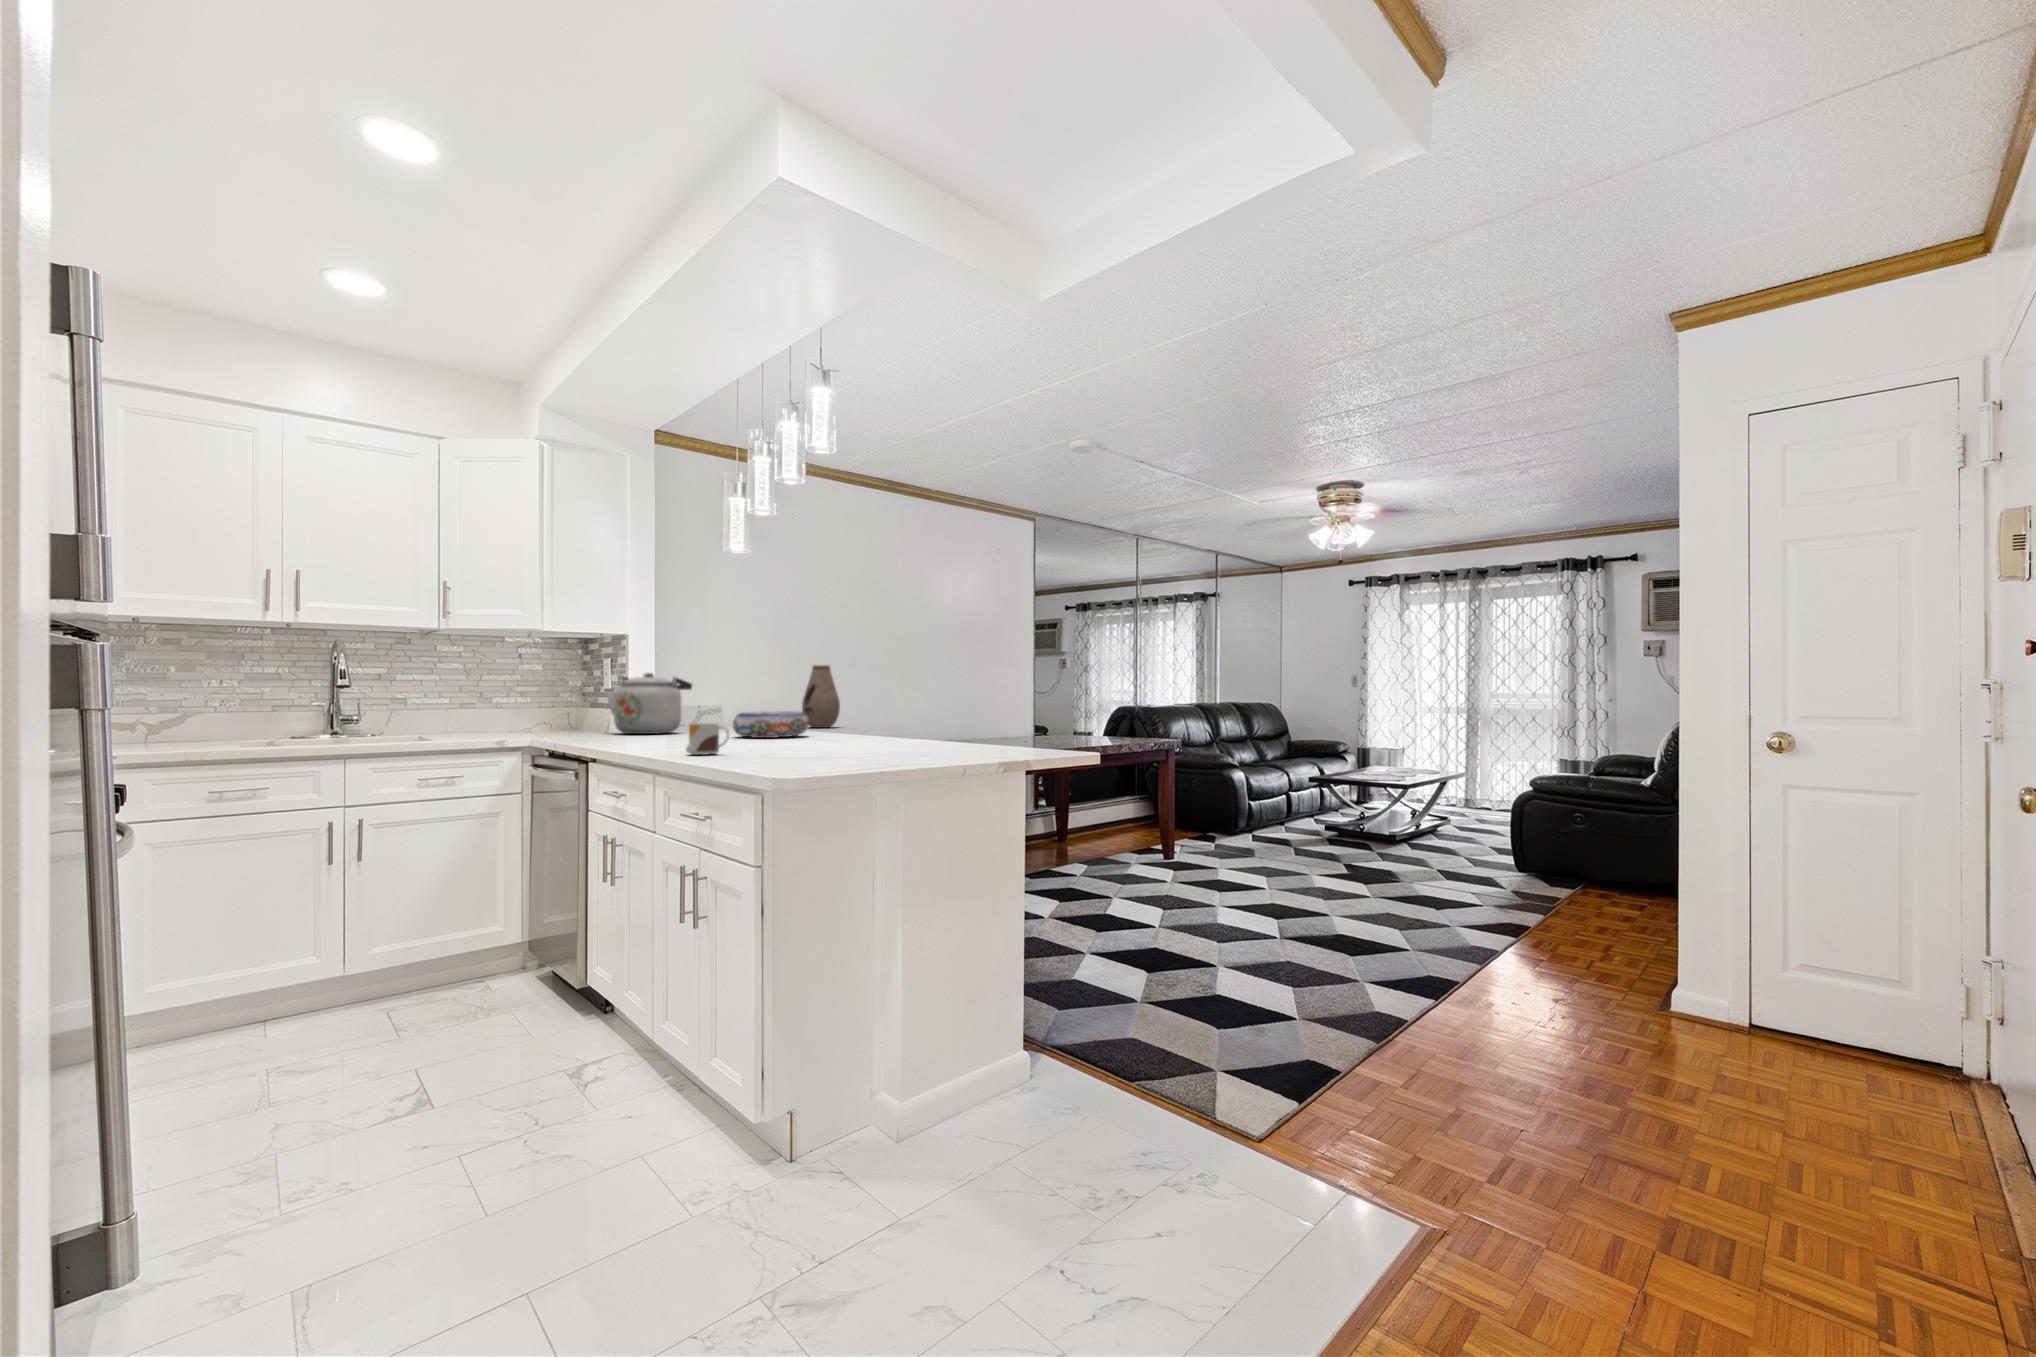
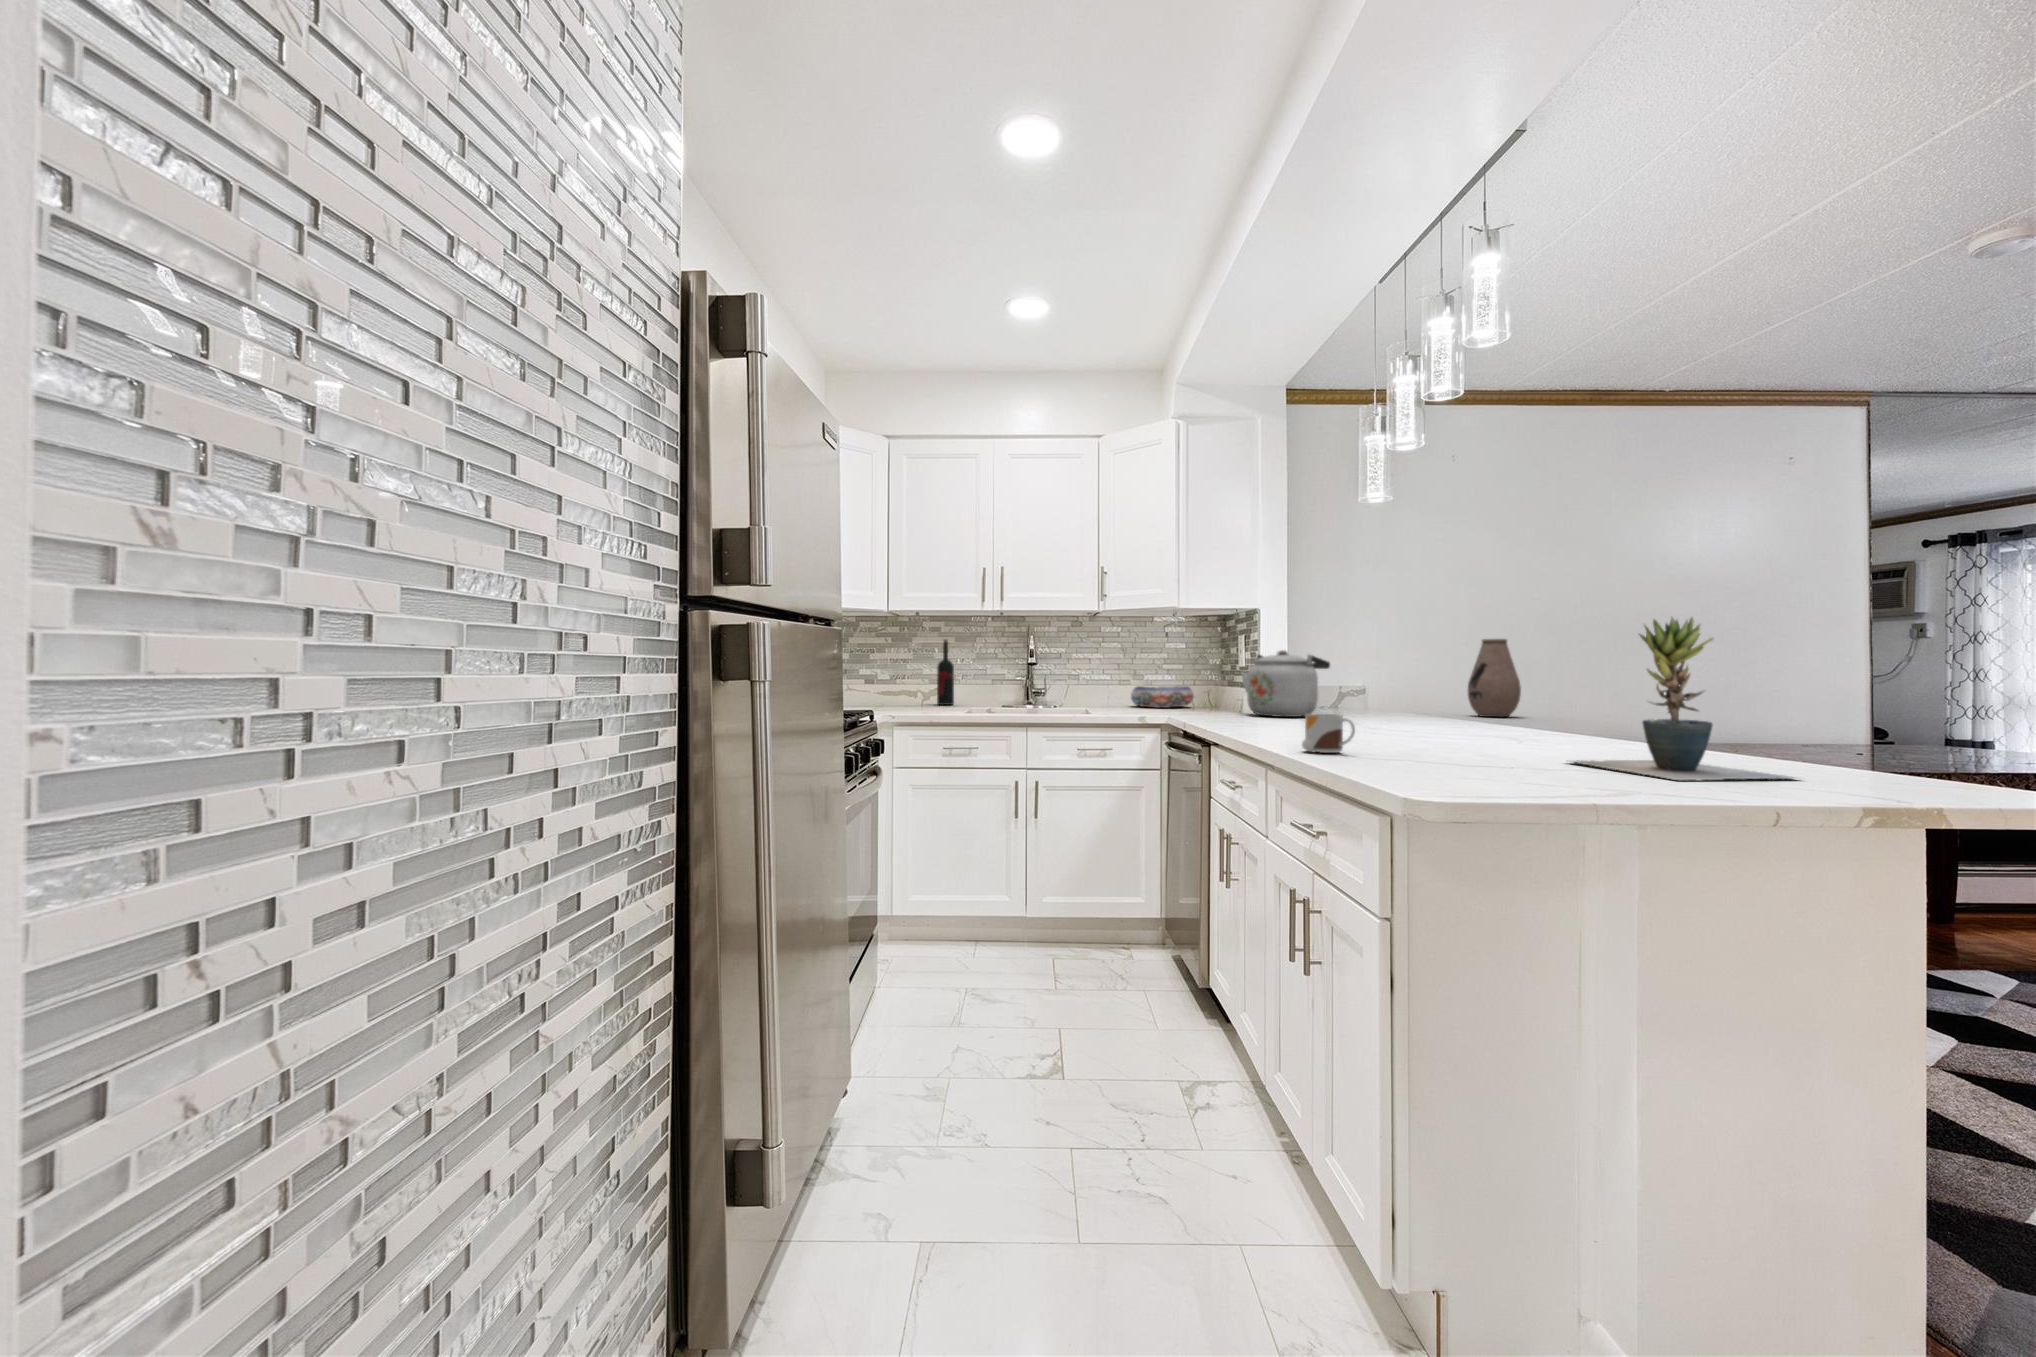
potted plant: none [867,652,986,754] -> present [1574,618,1794,780]
wine bottle: none [181,654,211,739] -> present [937,639,954,705]
bowl: present [733,711,809,738] -> present [1131,685,1194,708]

